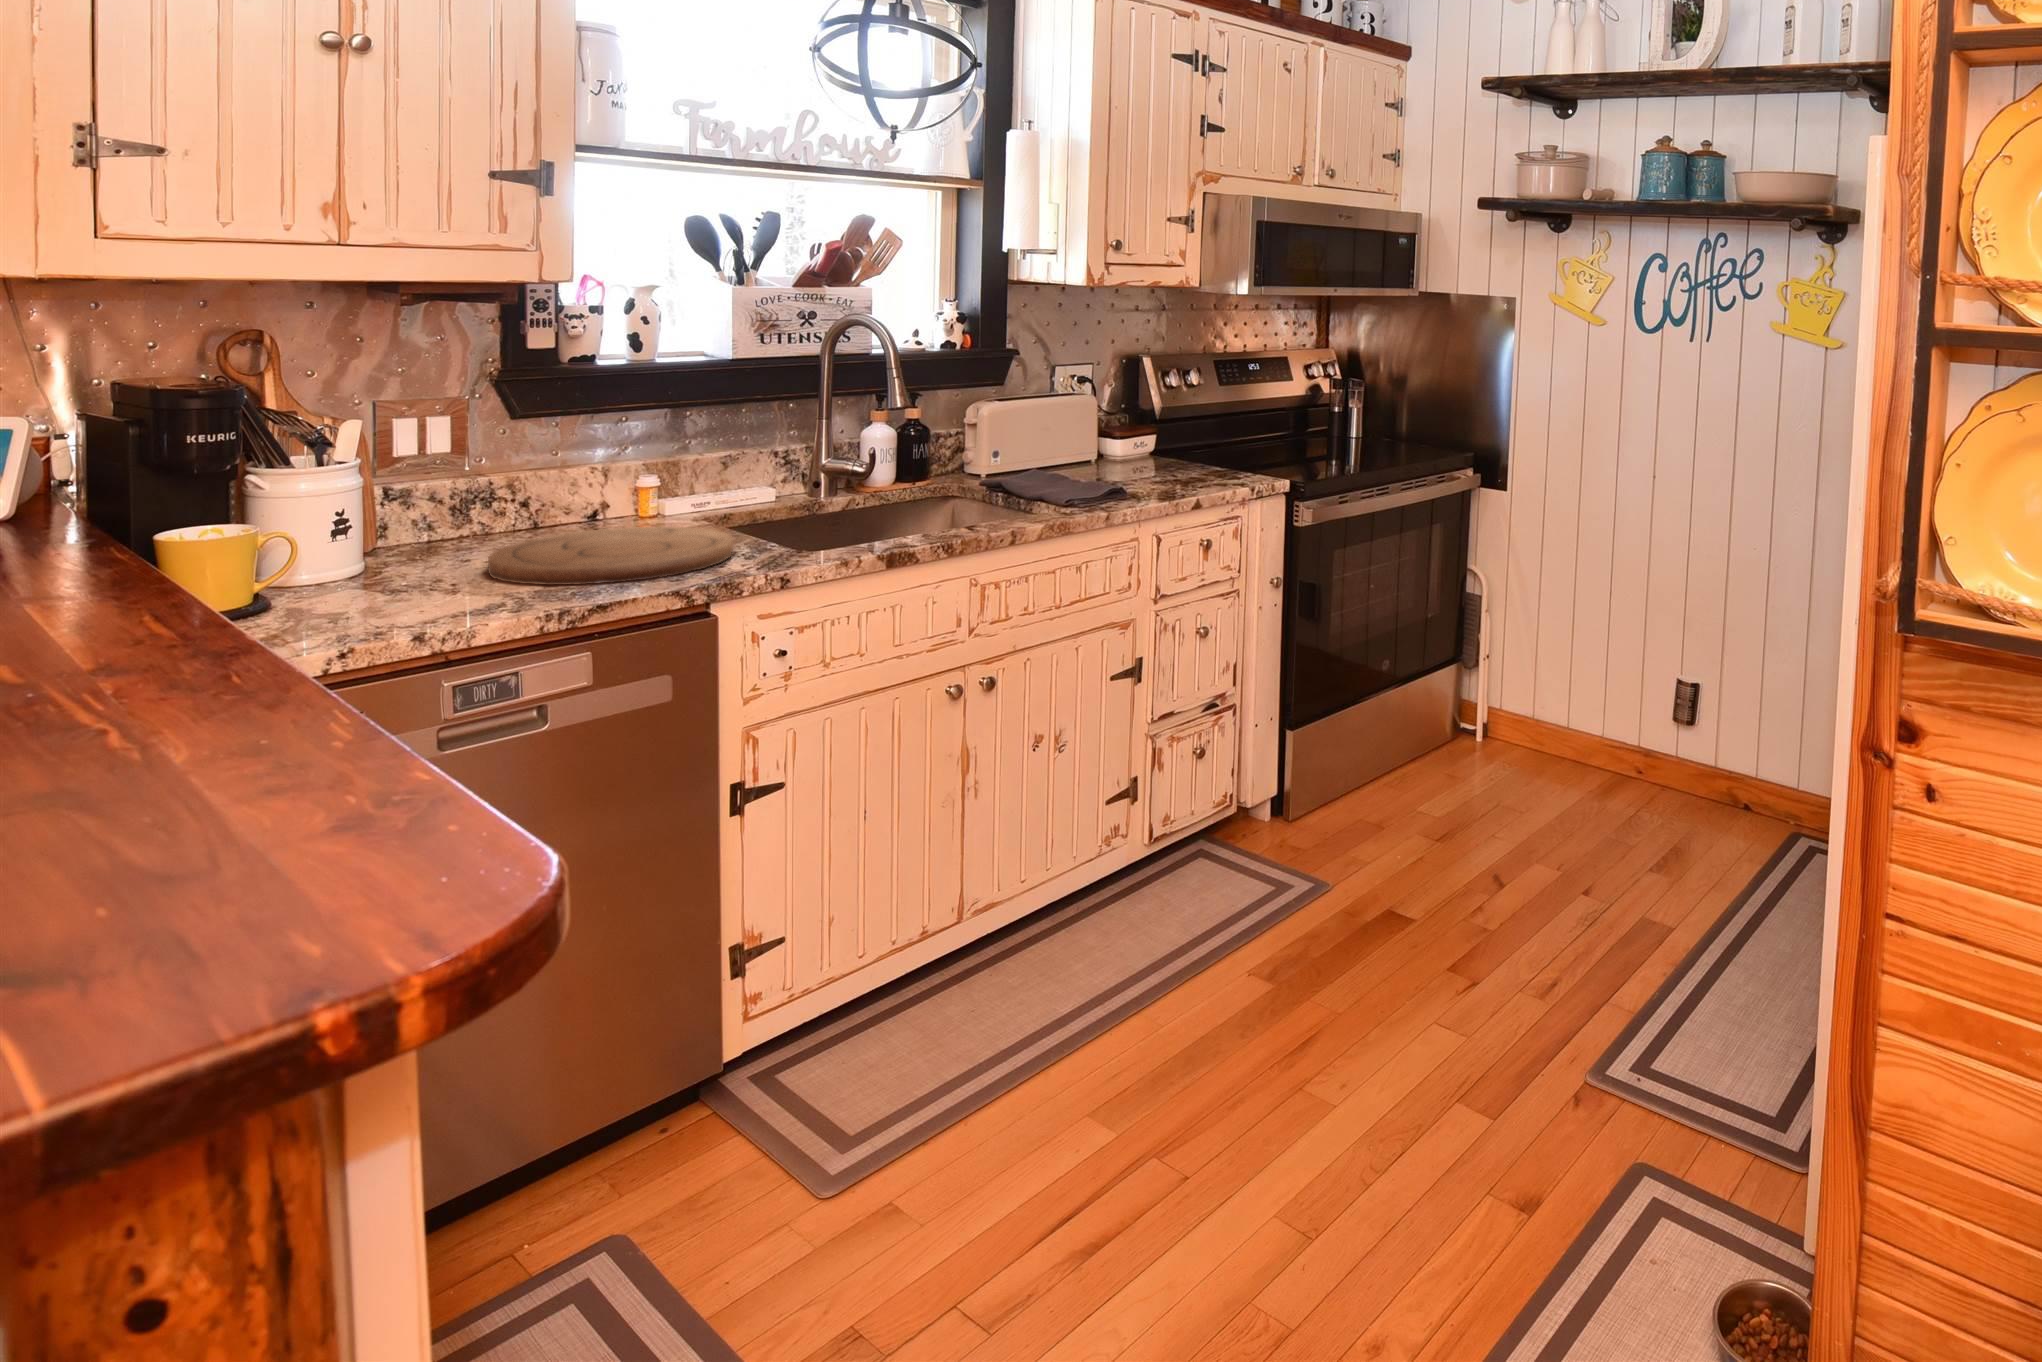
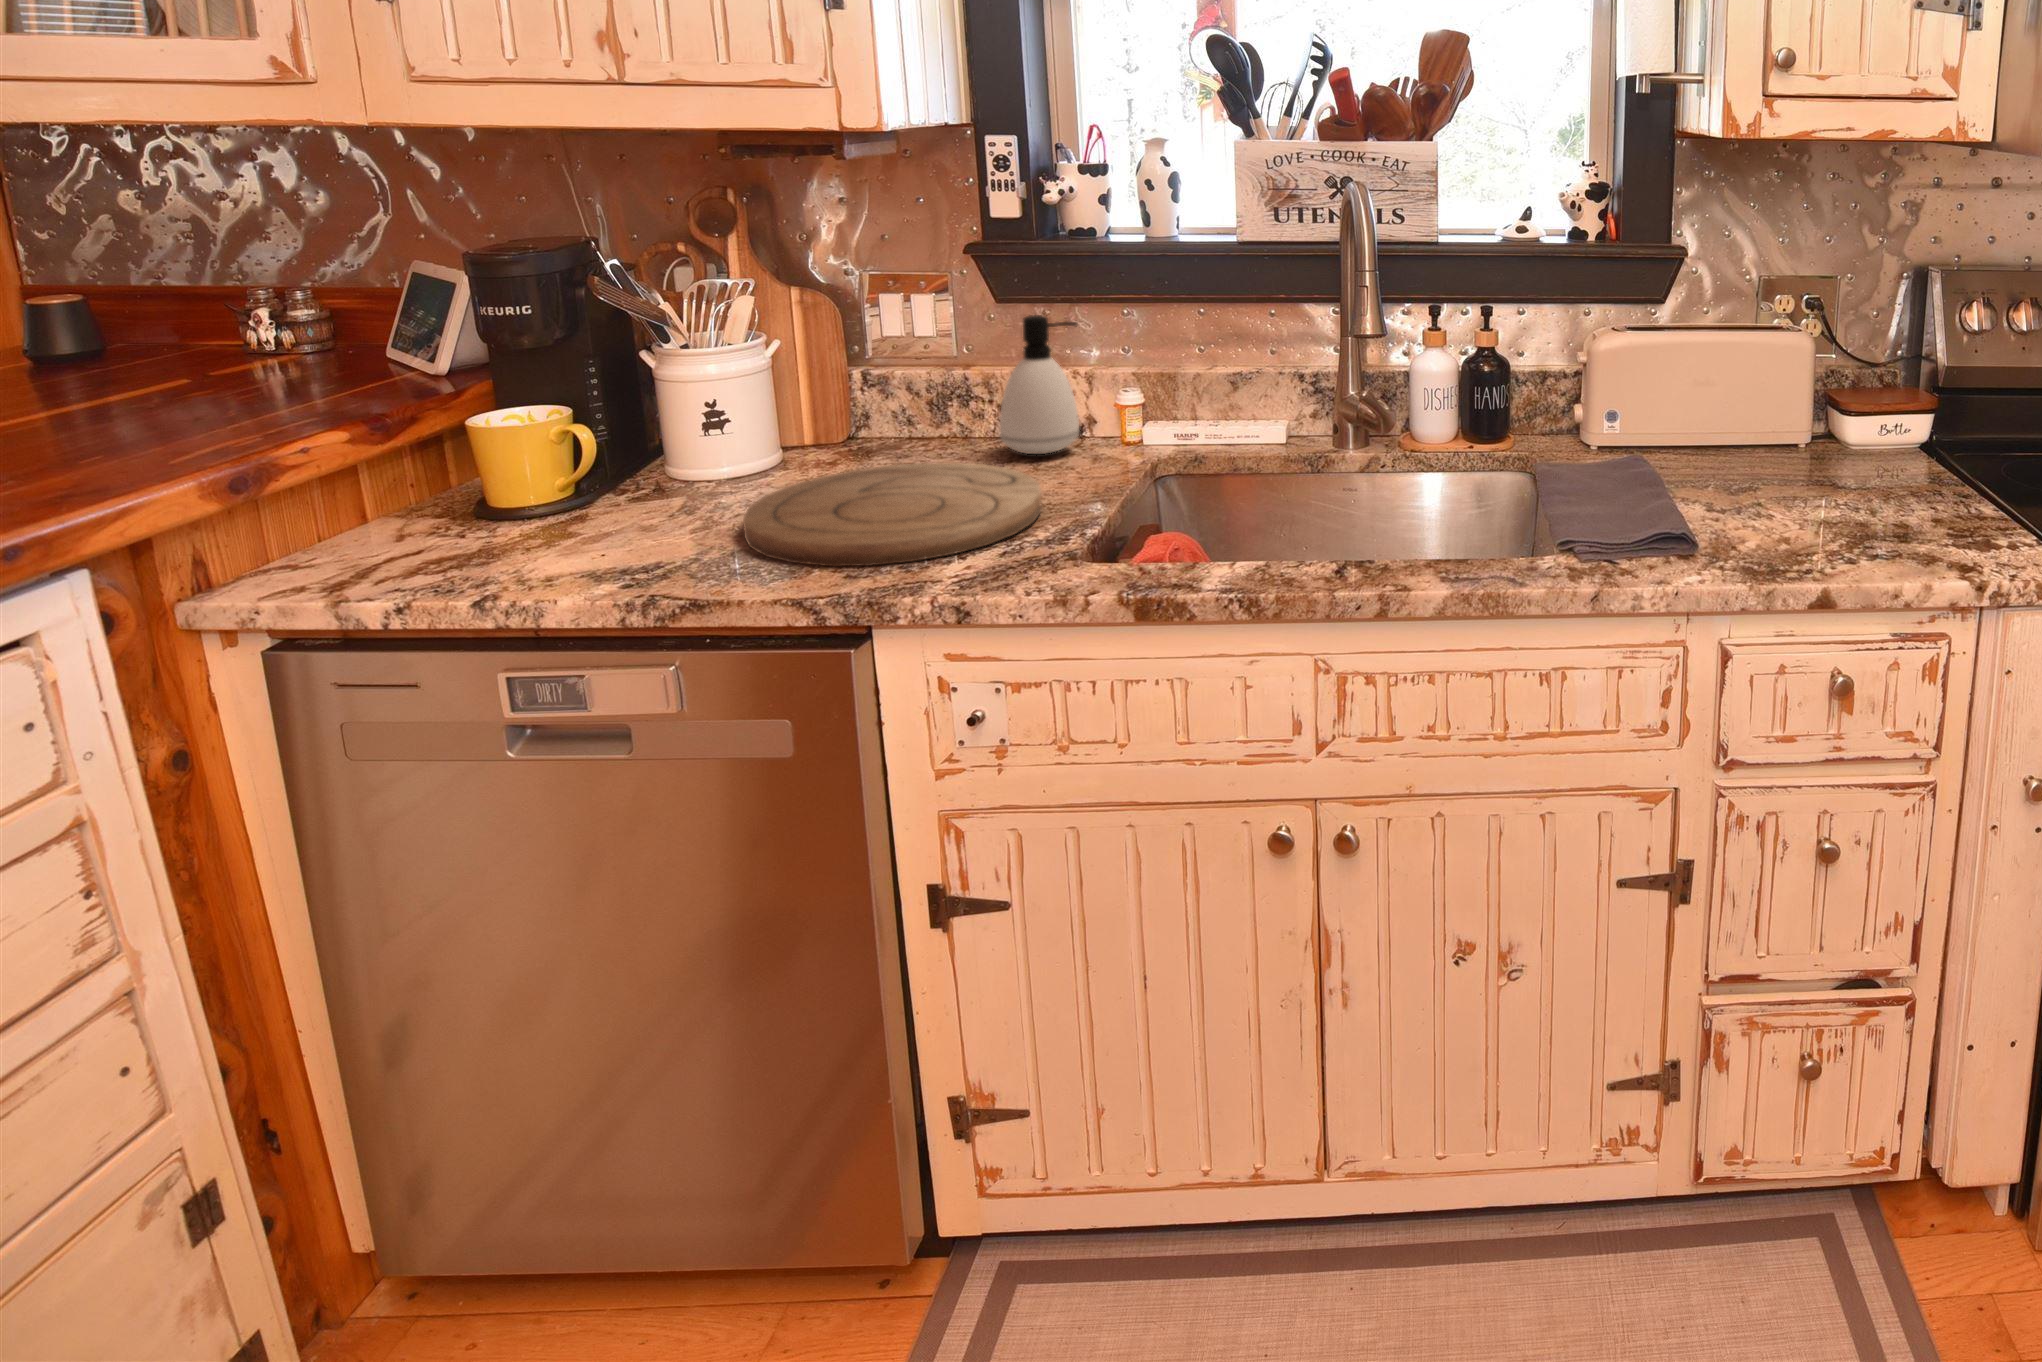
soap dispenser: none [548,422,624,530] -> present [1000,315,1079,454]

